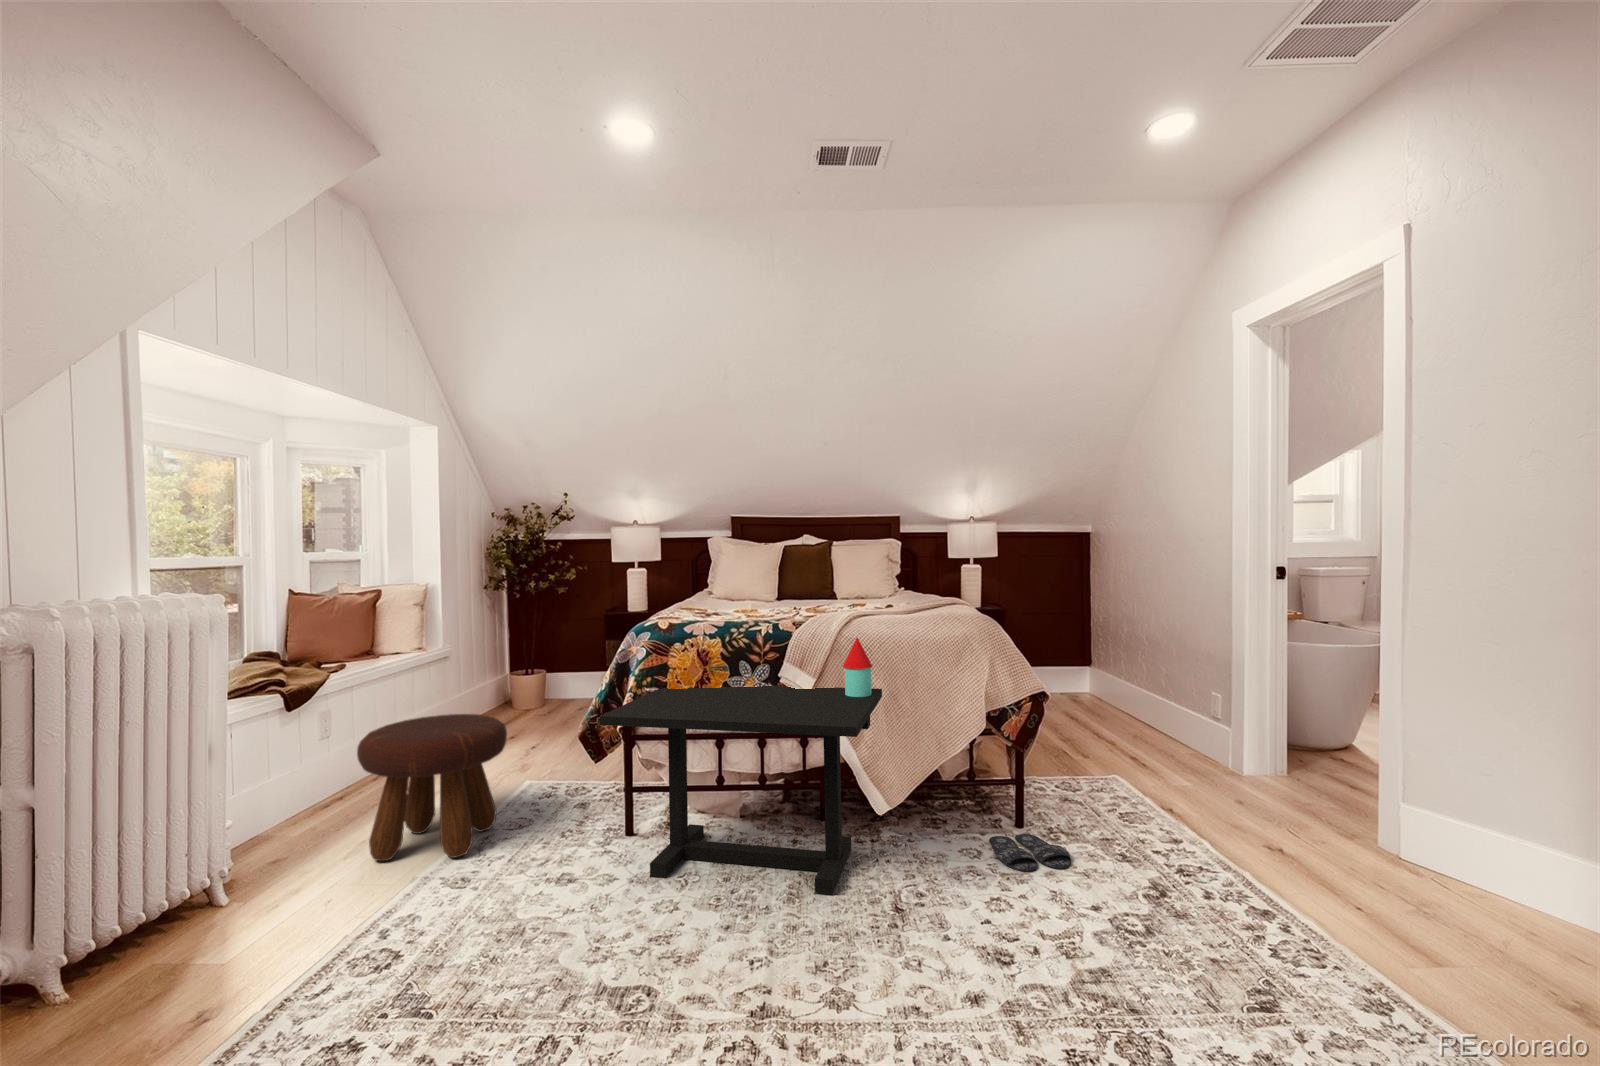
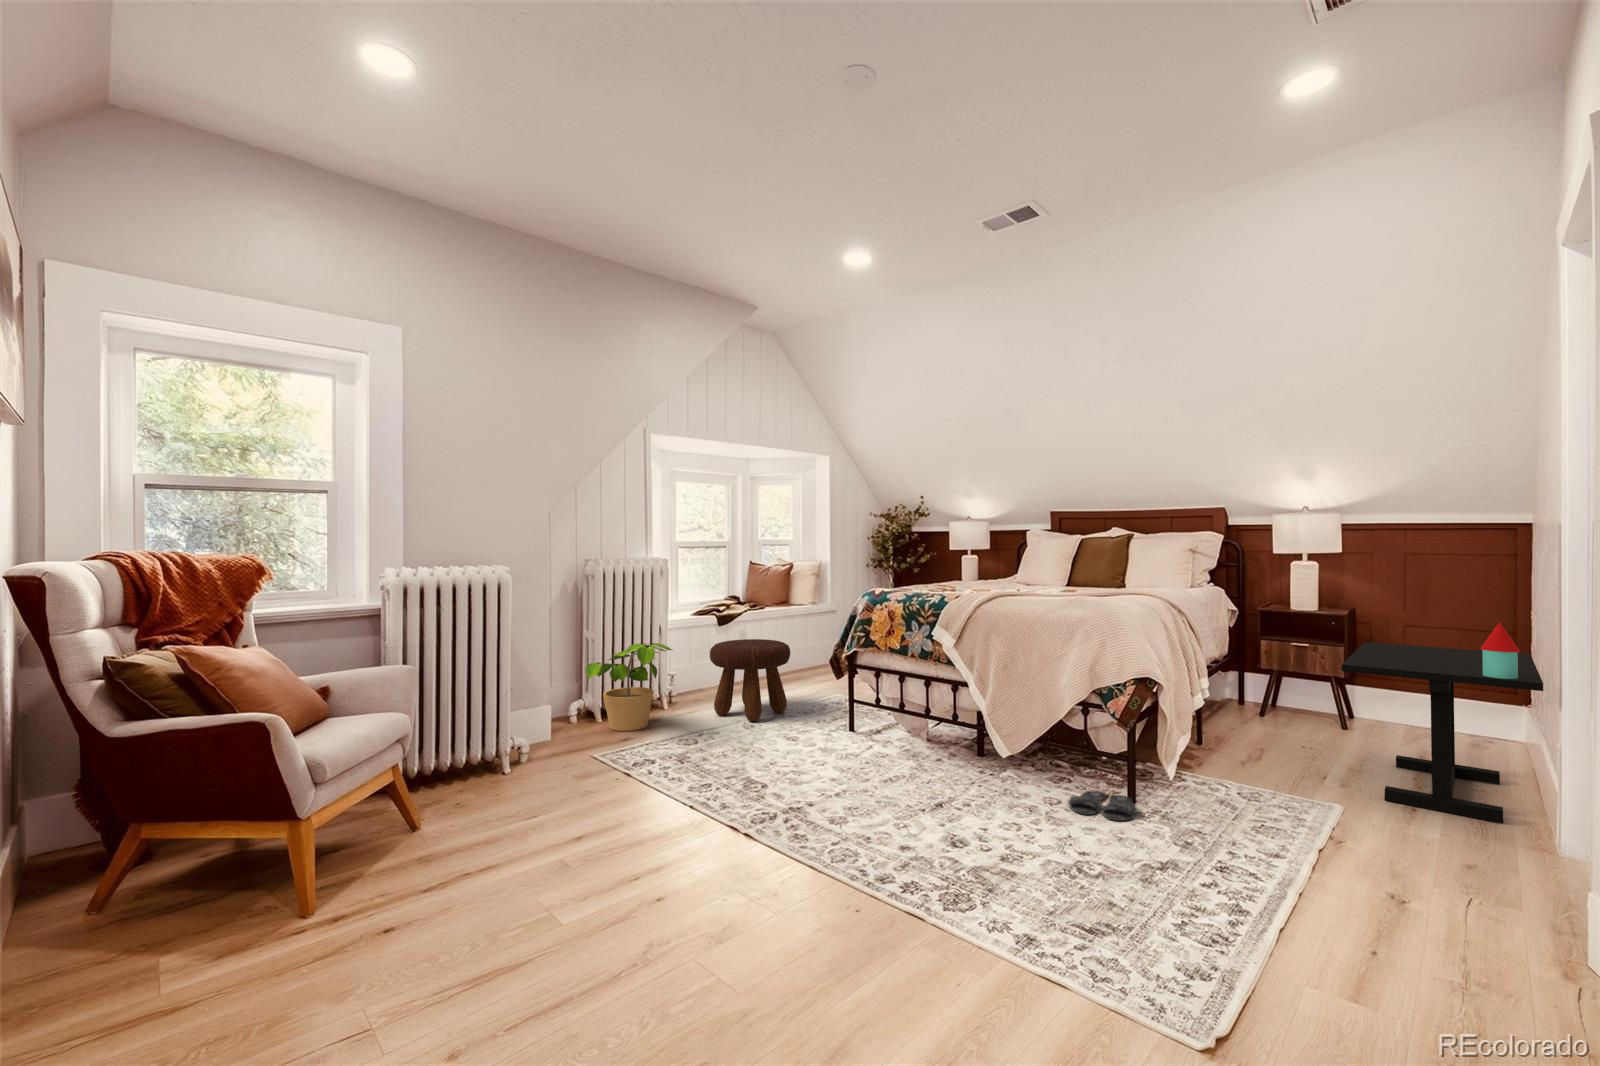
side table: present [600,638,882,894] -> present [1342,622,1543,823]
potted plant: none [100,758,339,960] -> present [586,643,672,731]

